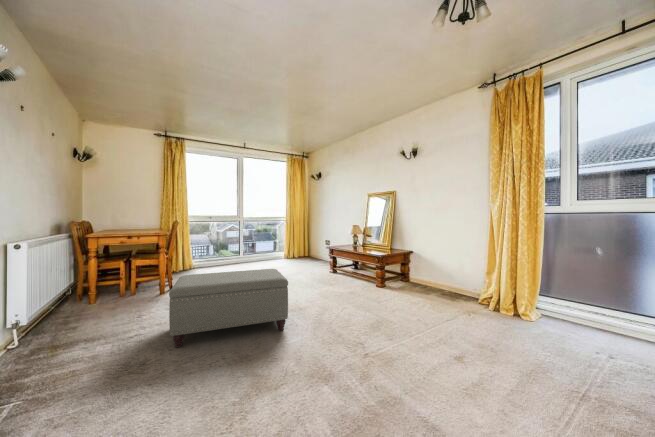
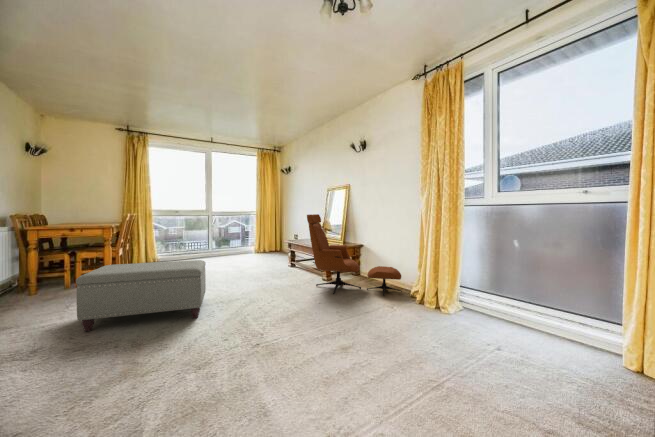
lounge chair: none [368,221,466,303] -> present [307,214,402,296]

